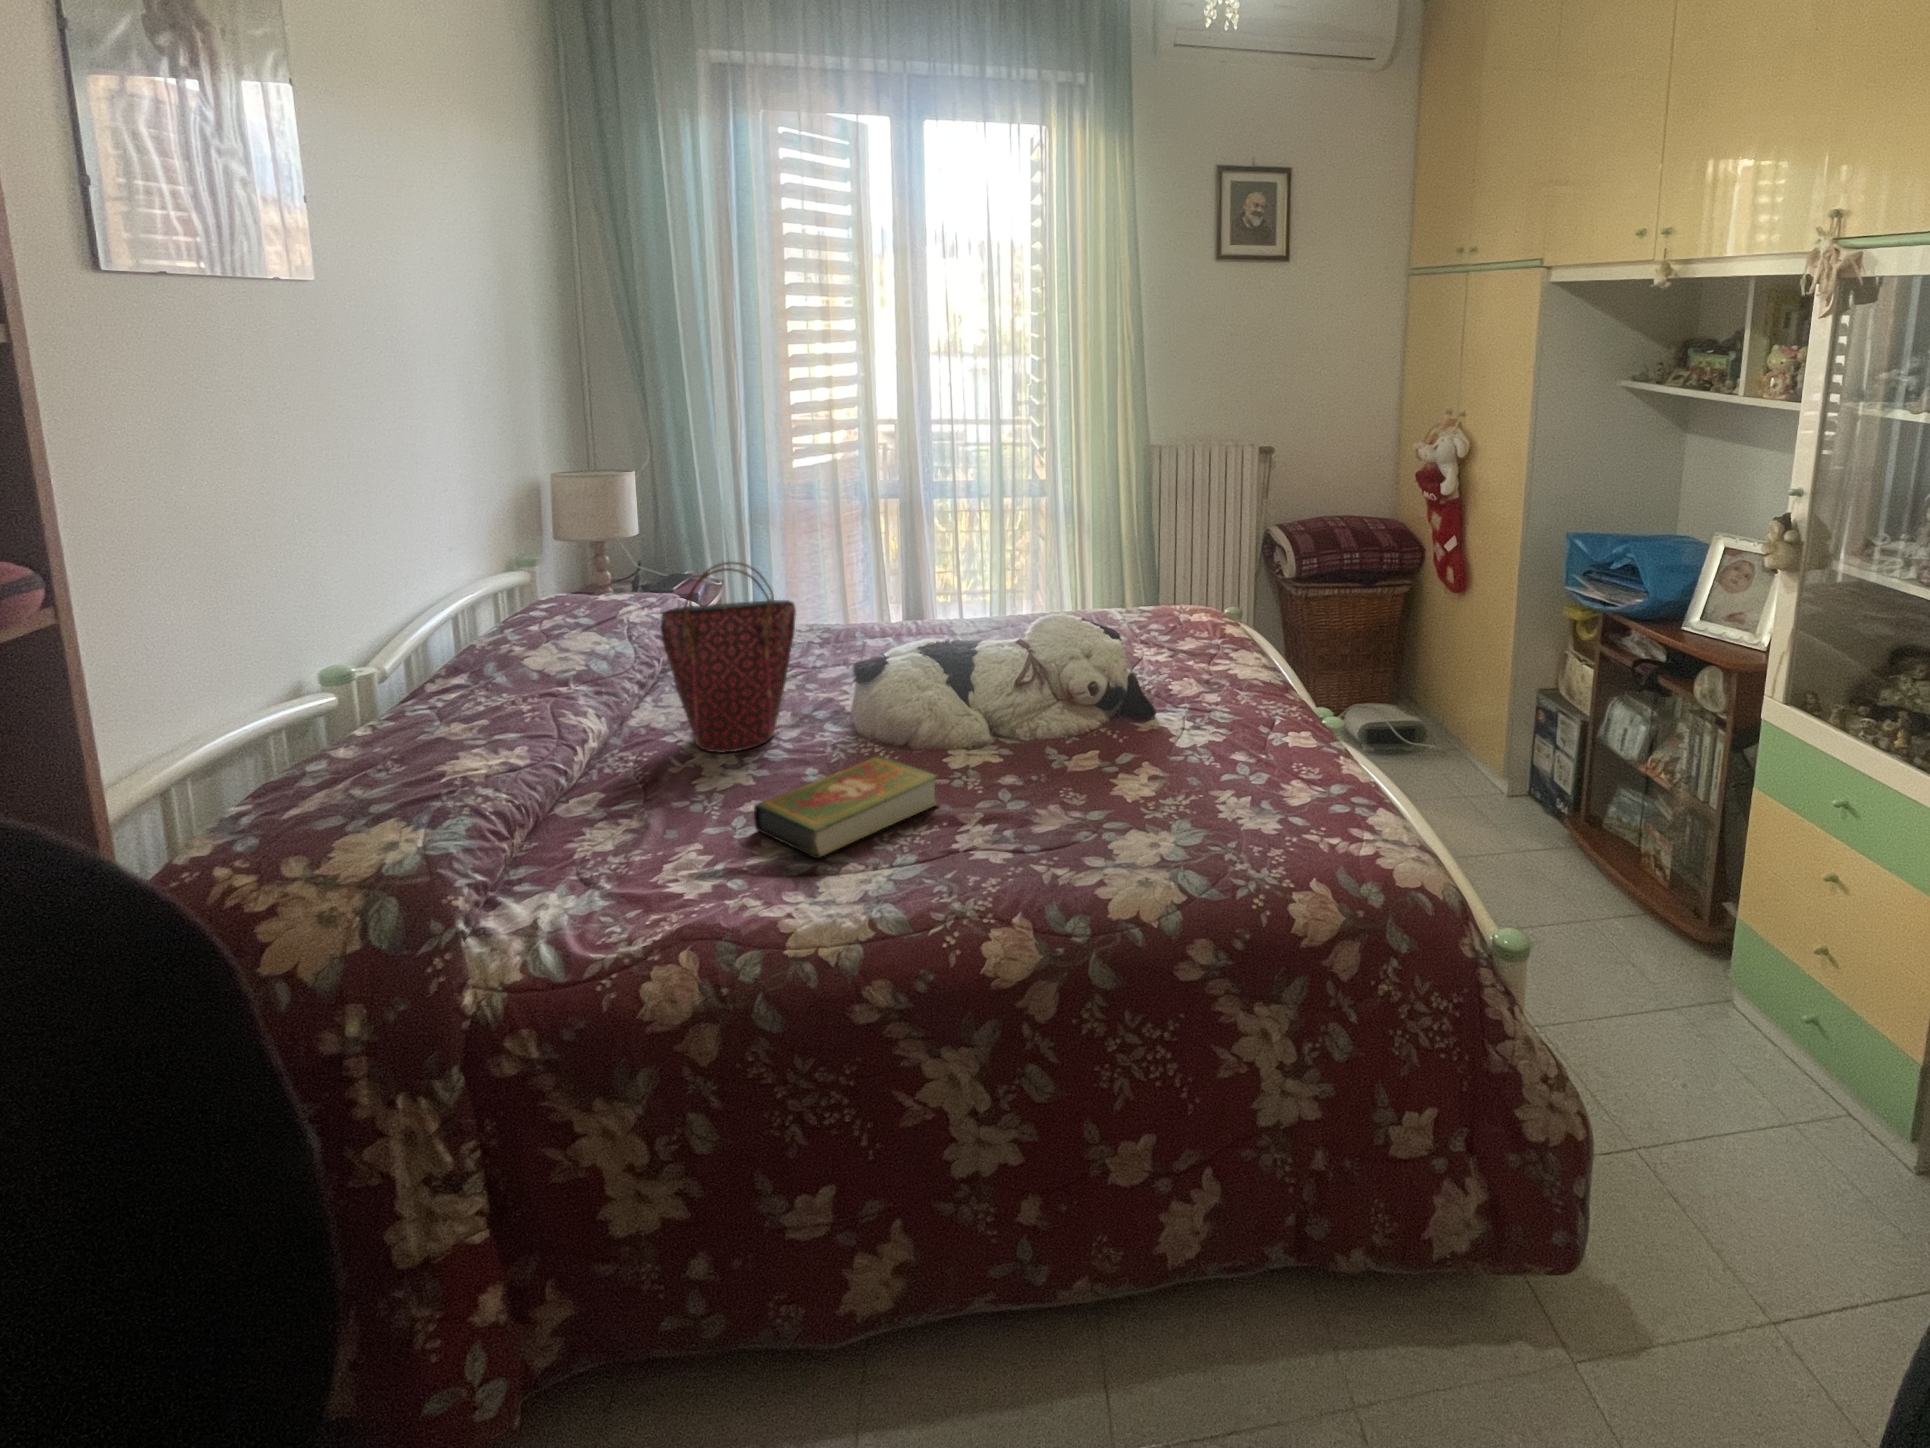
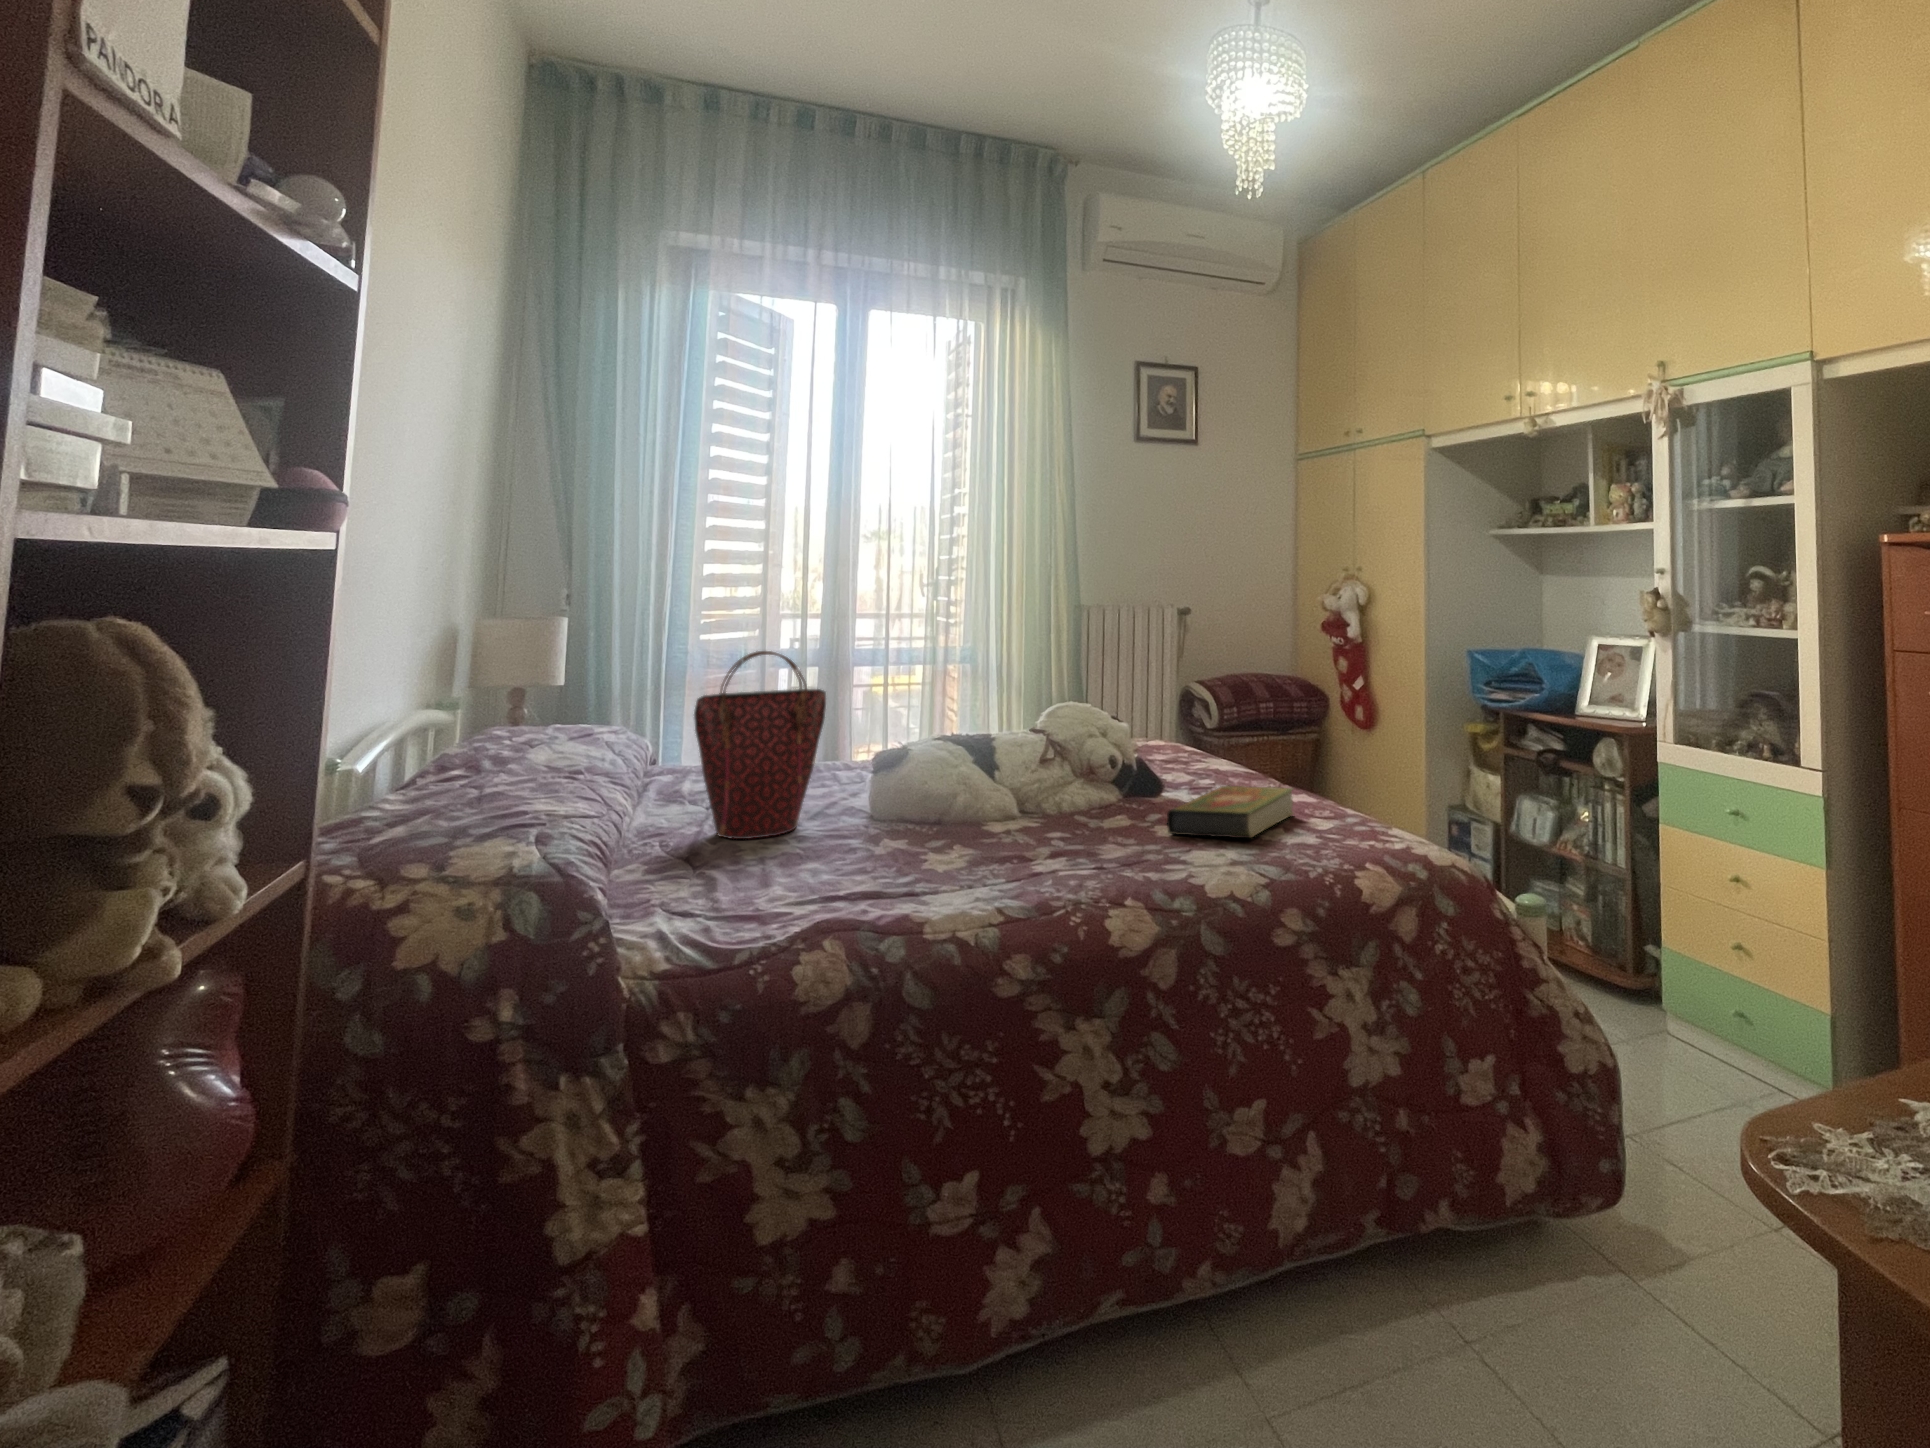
book: present [754,756,938,858] -> present [1167,786,1293,838]

